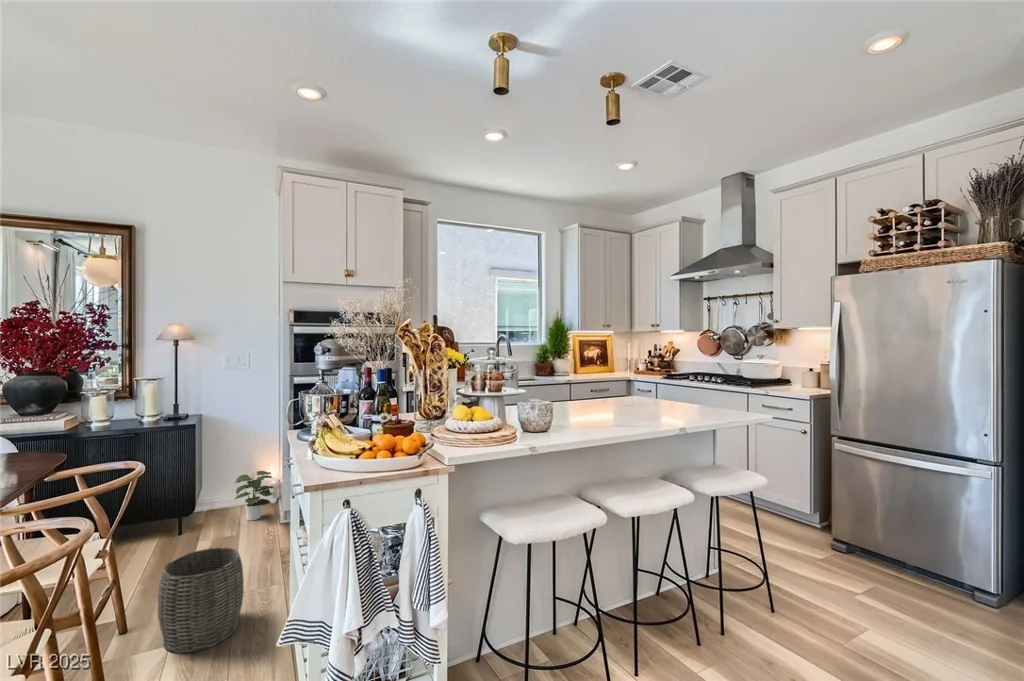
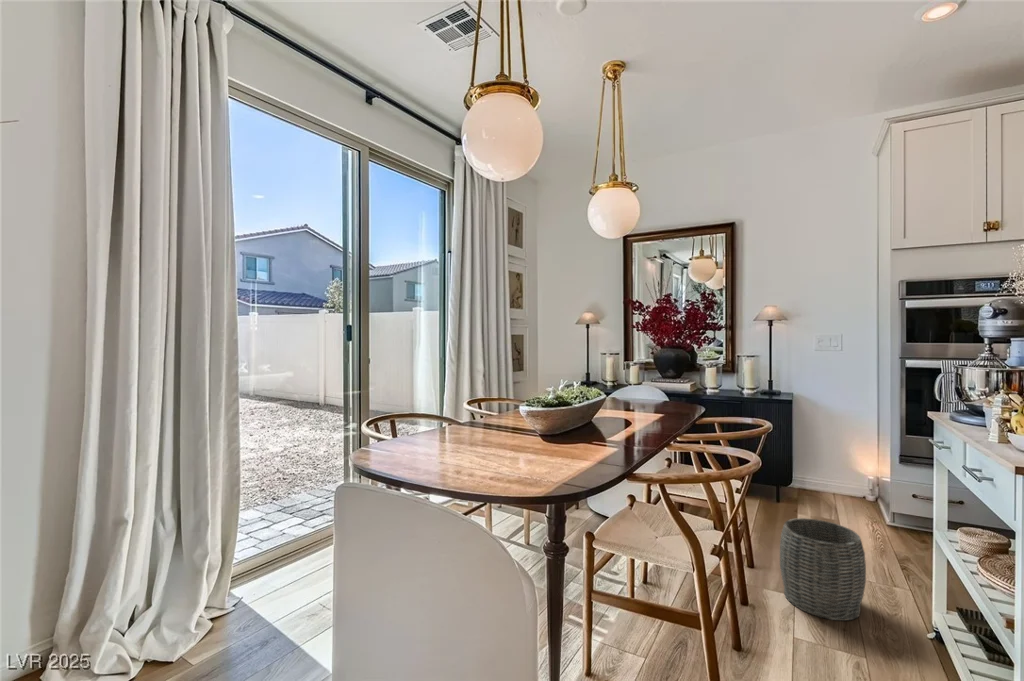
potted plant: present [235,471,274,521] -> none [828,460,878,512]

